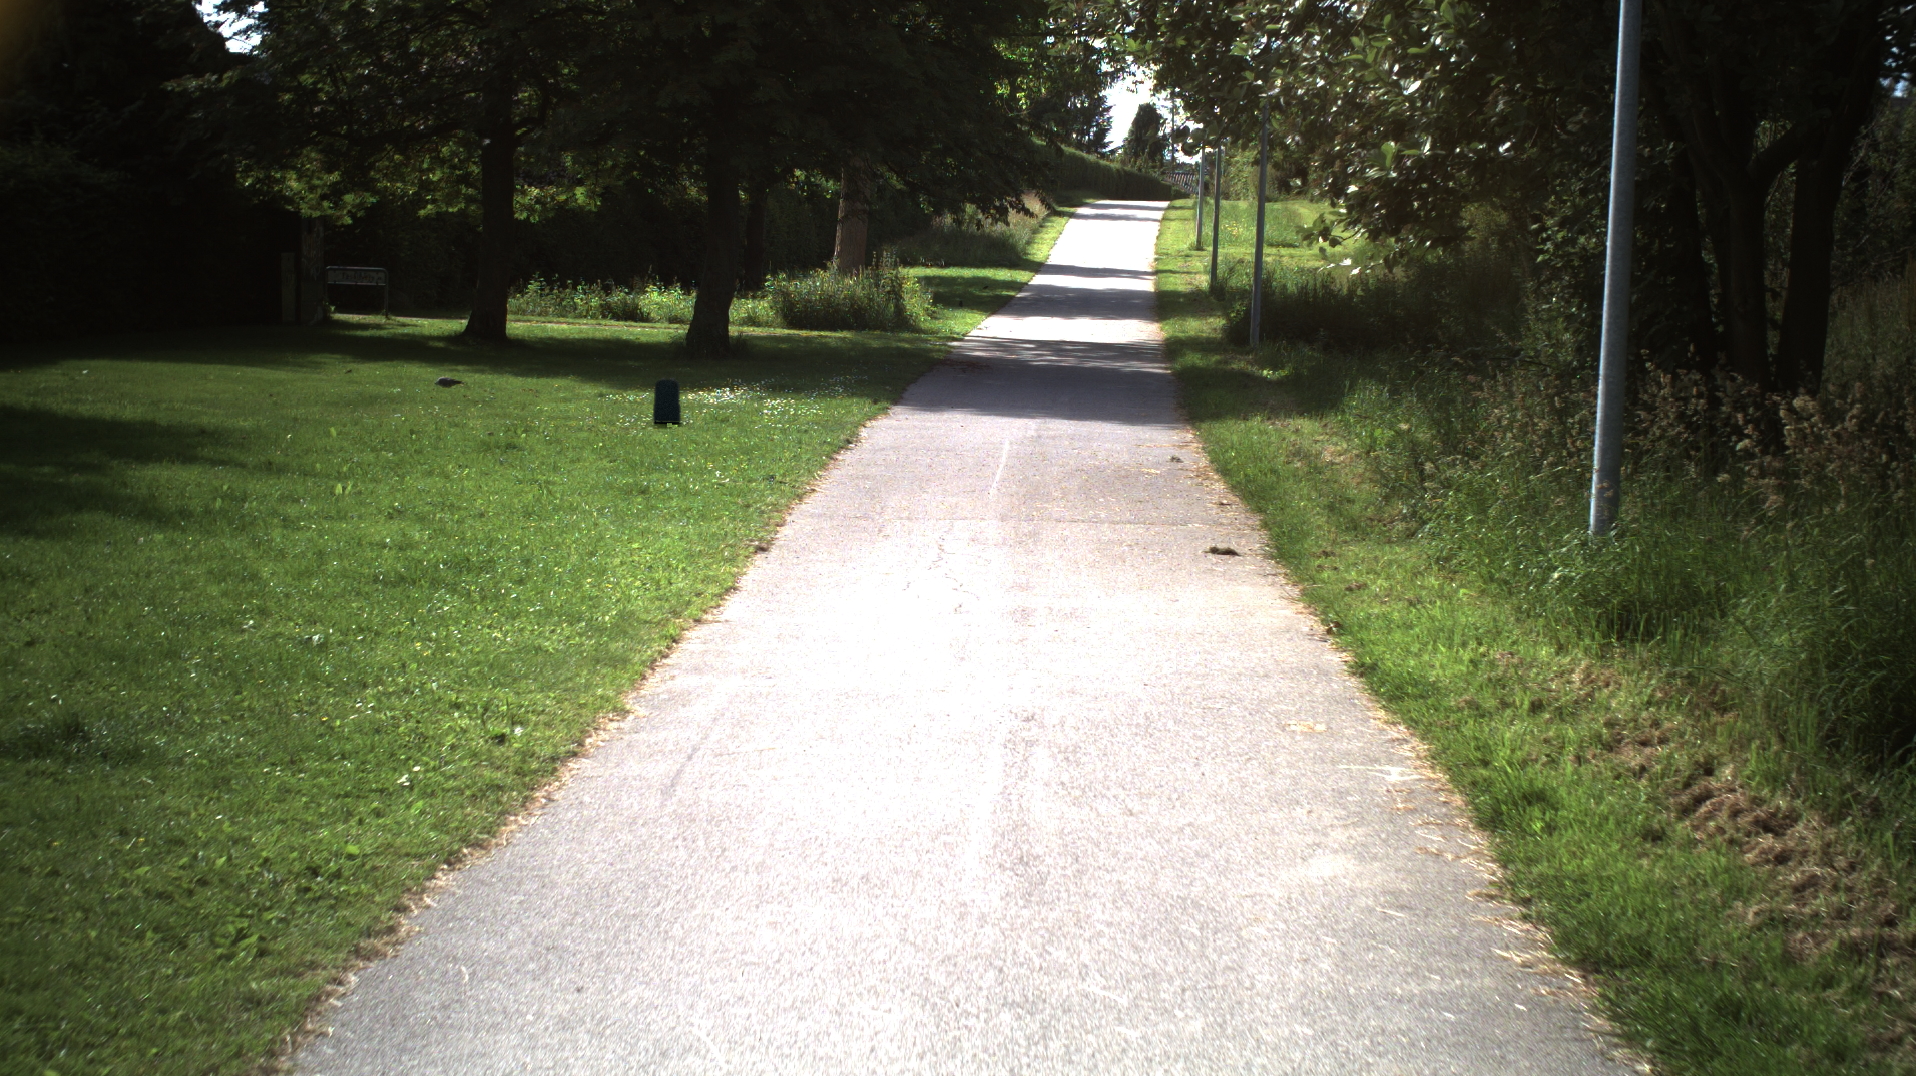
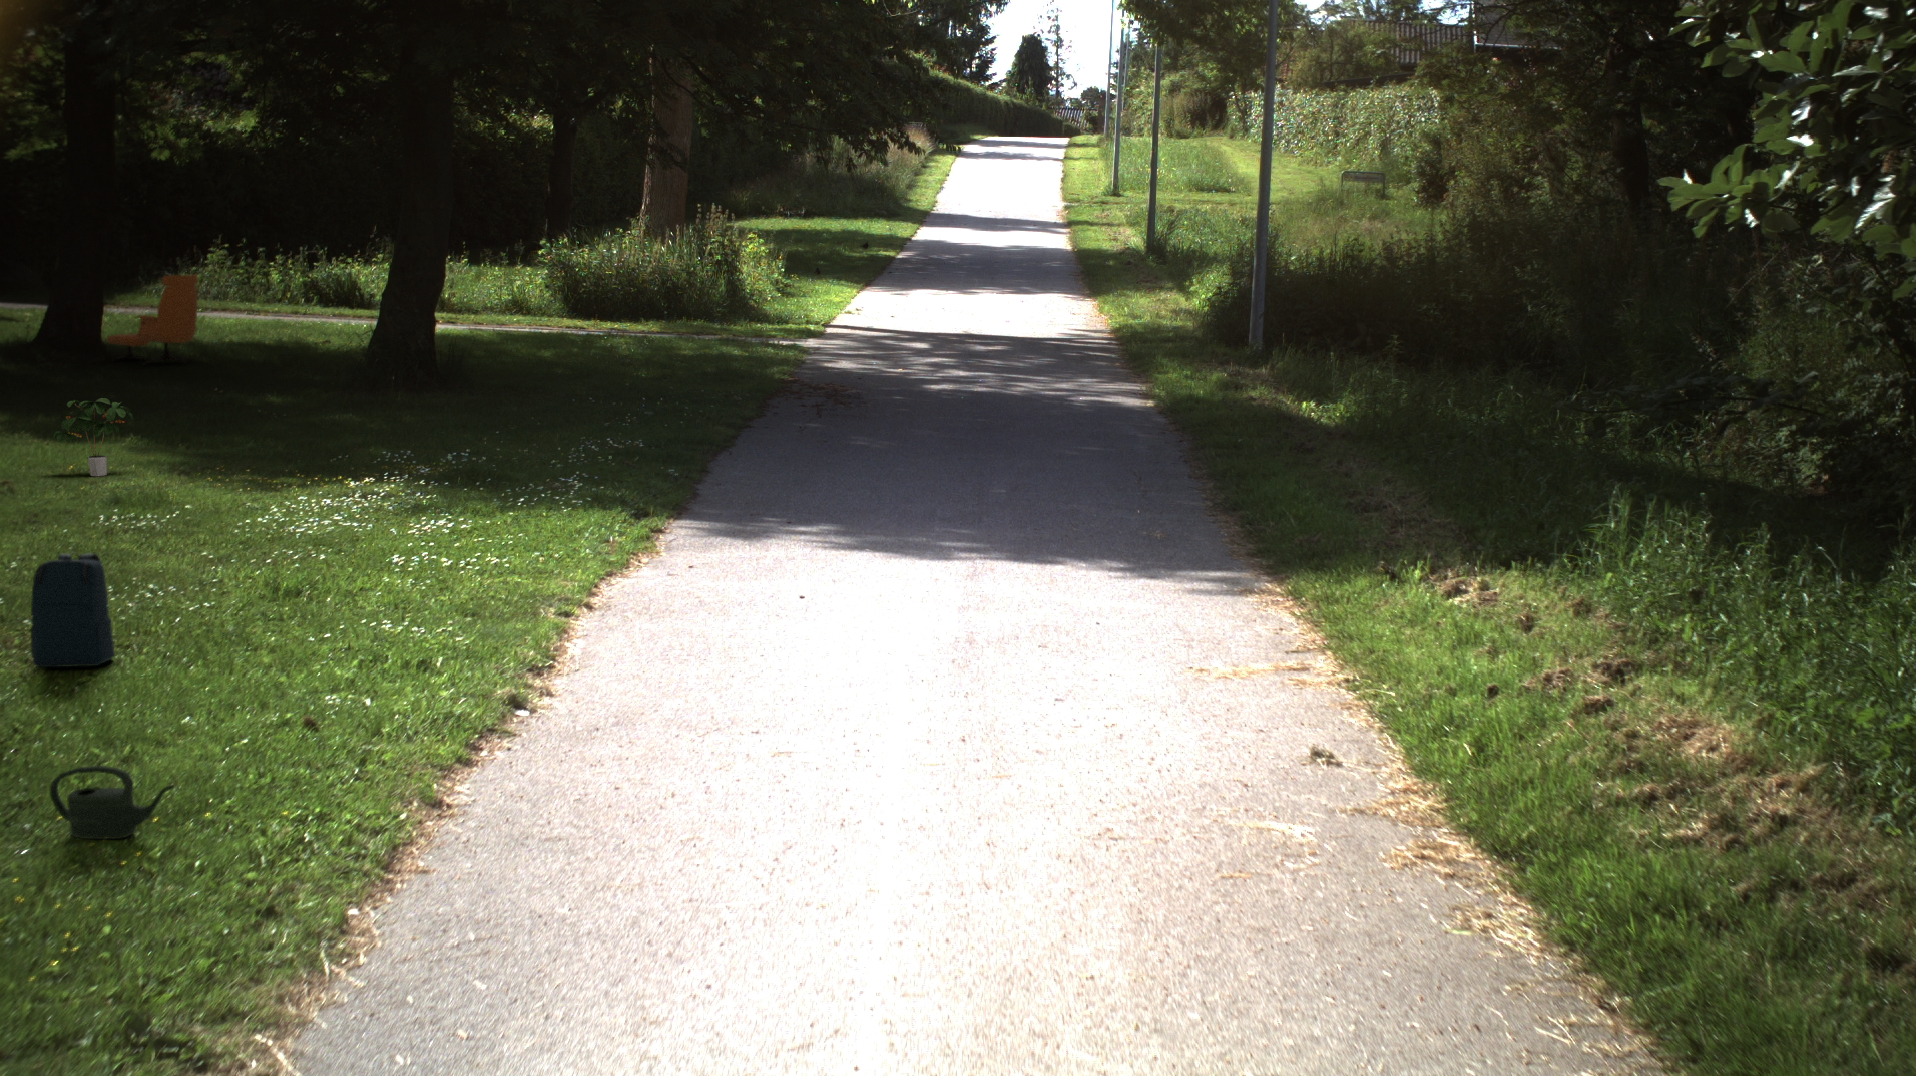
lounge chair: none [521,290,580,346] -> present [107,275,198,365]
potted plant: none [572,341,611,382] -> present [53,398,132,476]
watering can: none [719,418,760,443] -> present [50,766,174,839]

